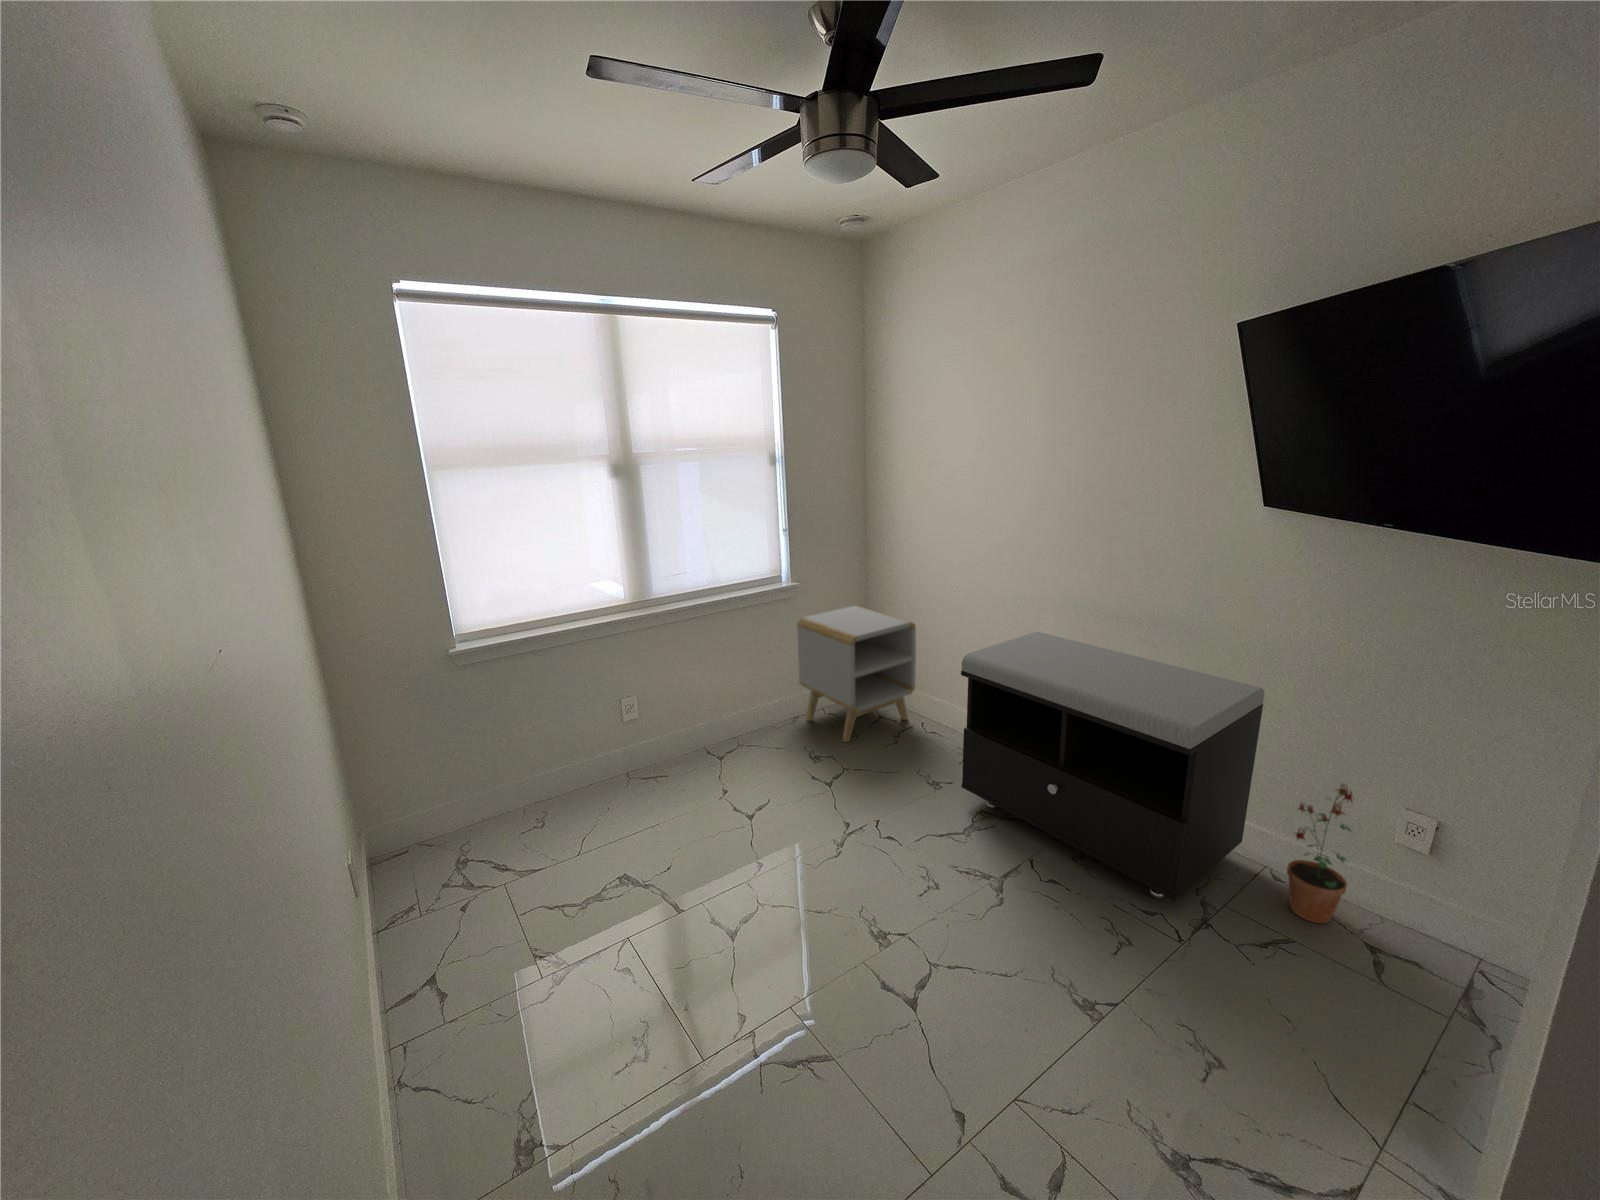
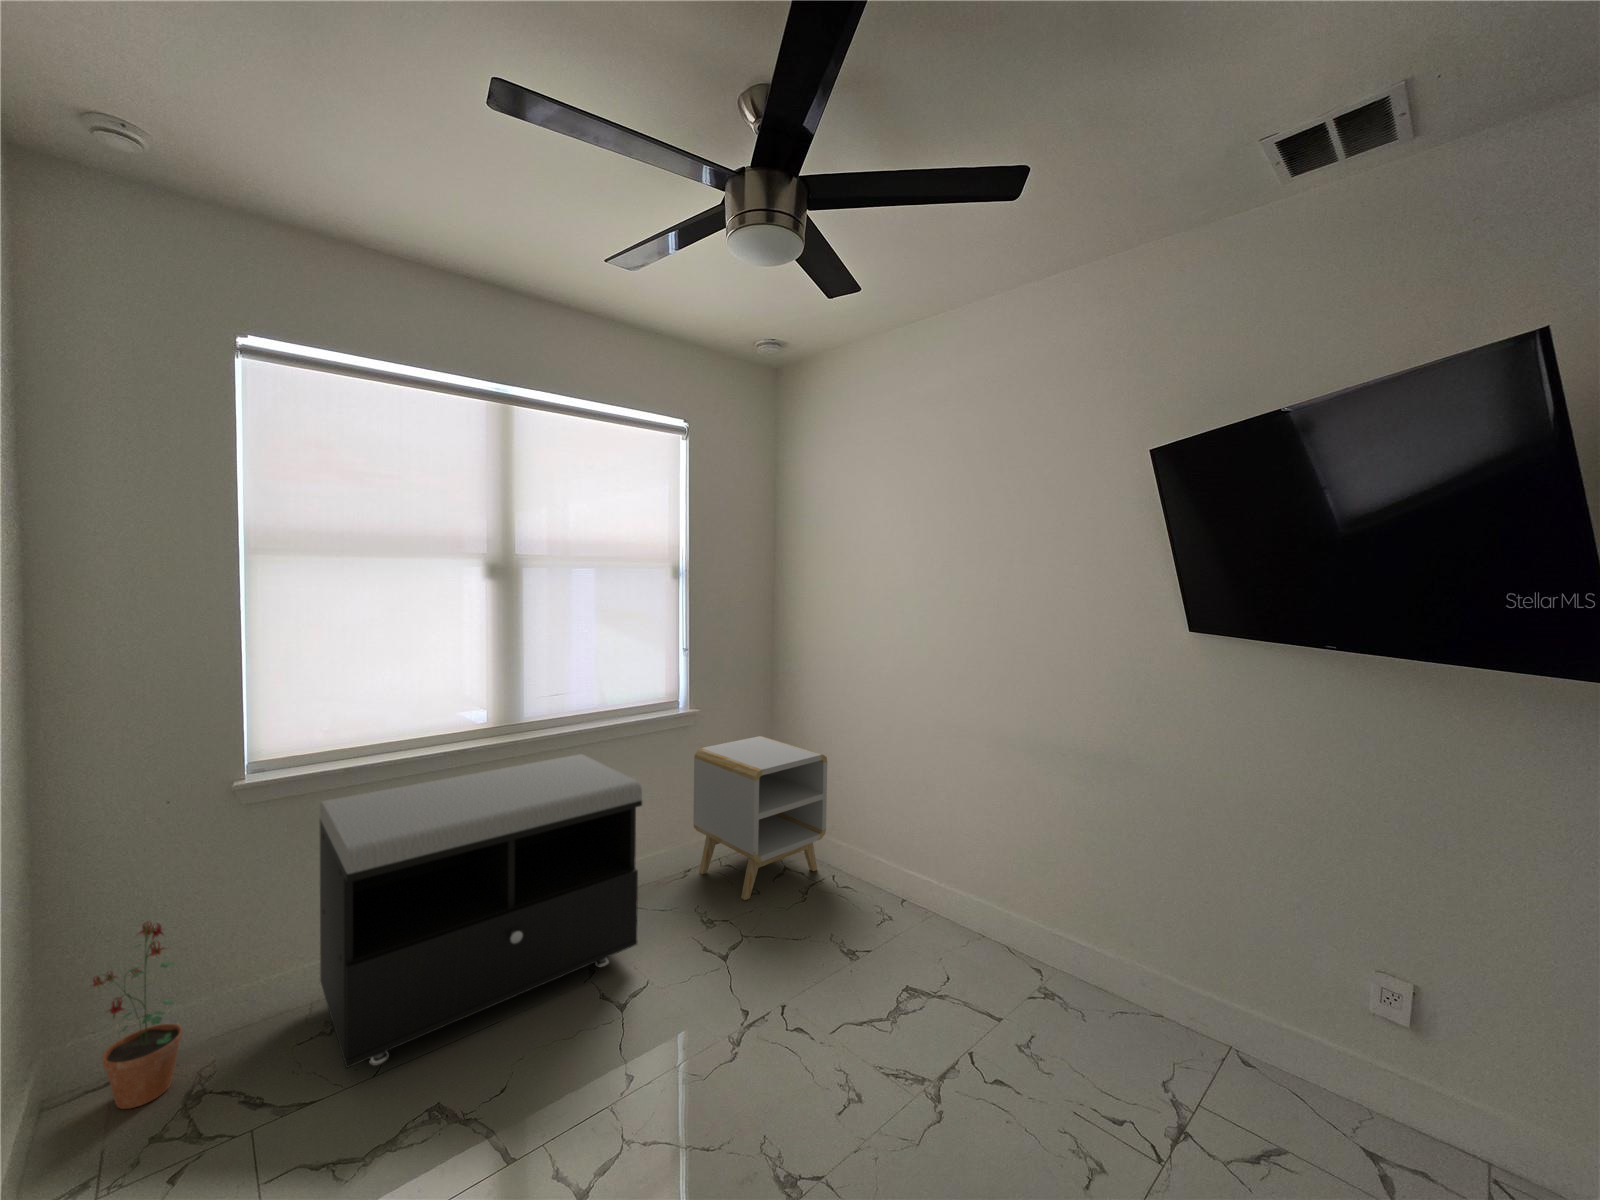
storage bench: present [961,632,1264,901] -> present [320,754,642,1068]
potted plant: present [1287,784,1355,924] -> present [93,921,182,1109]

